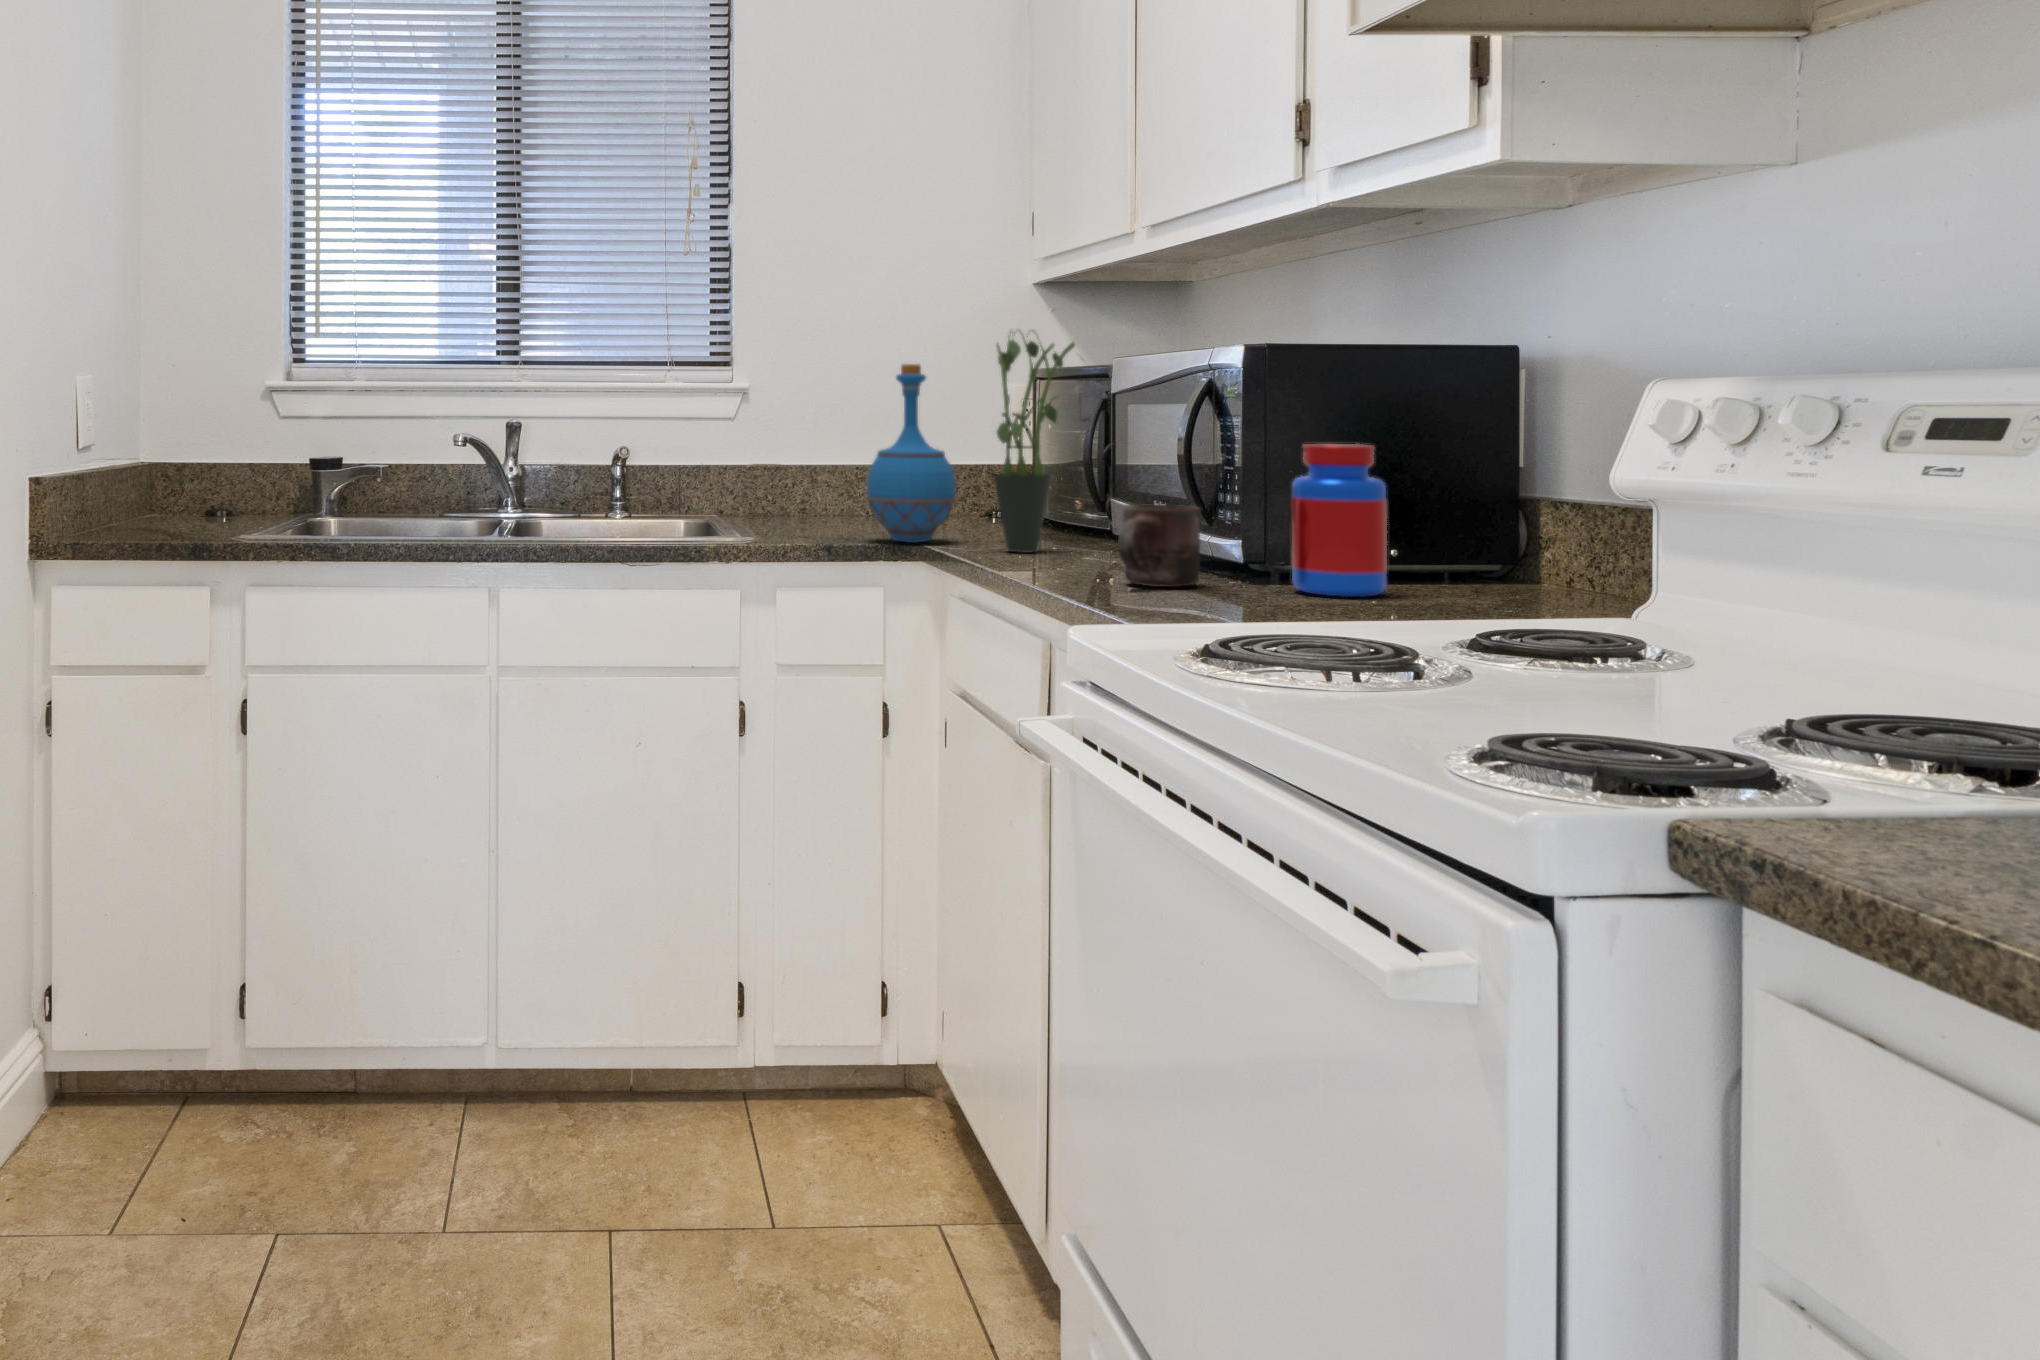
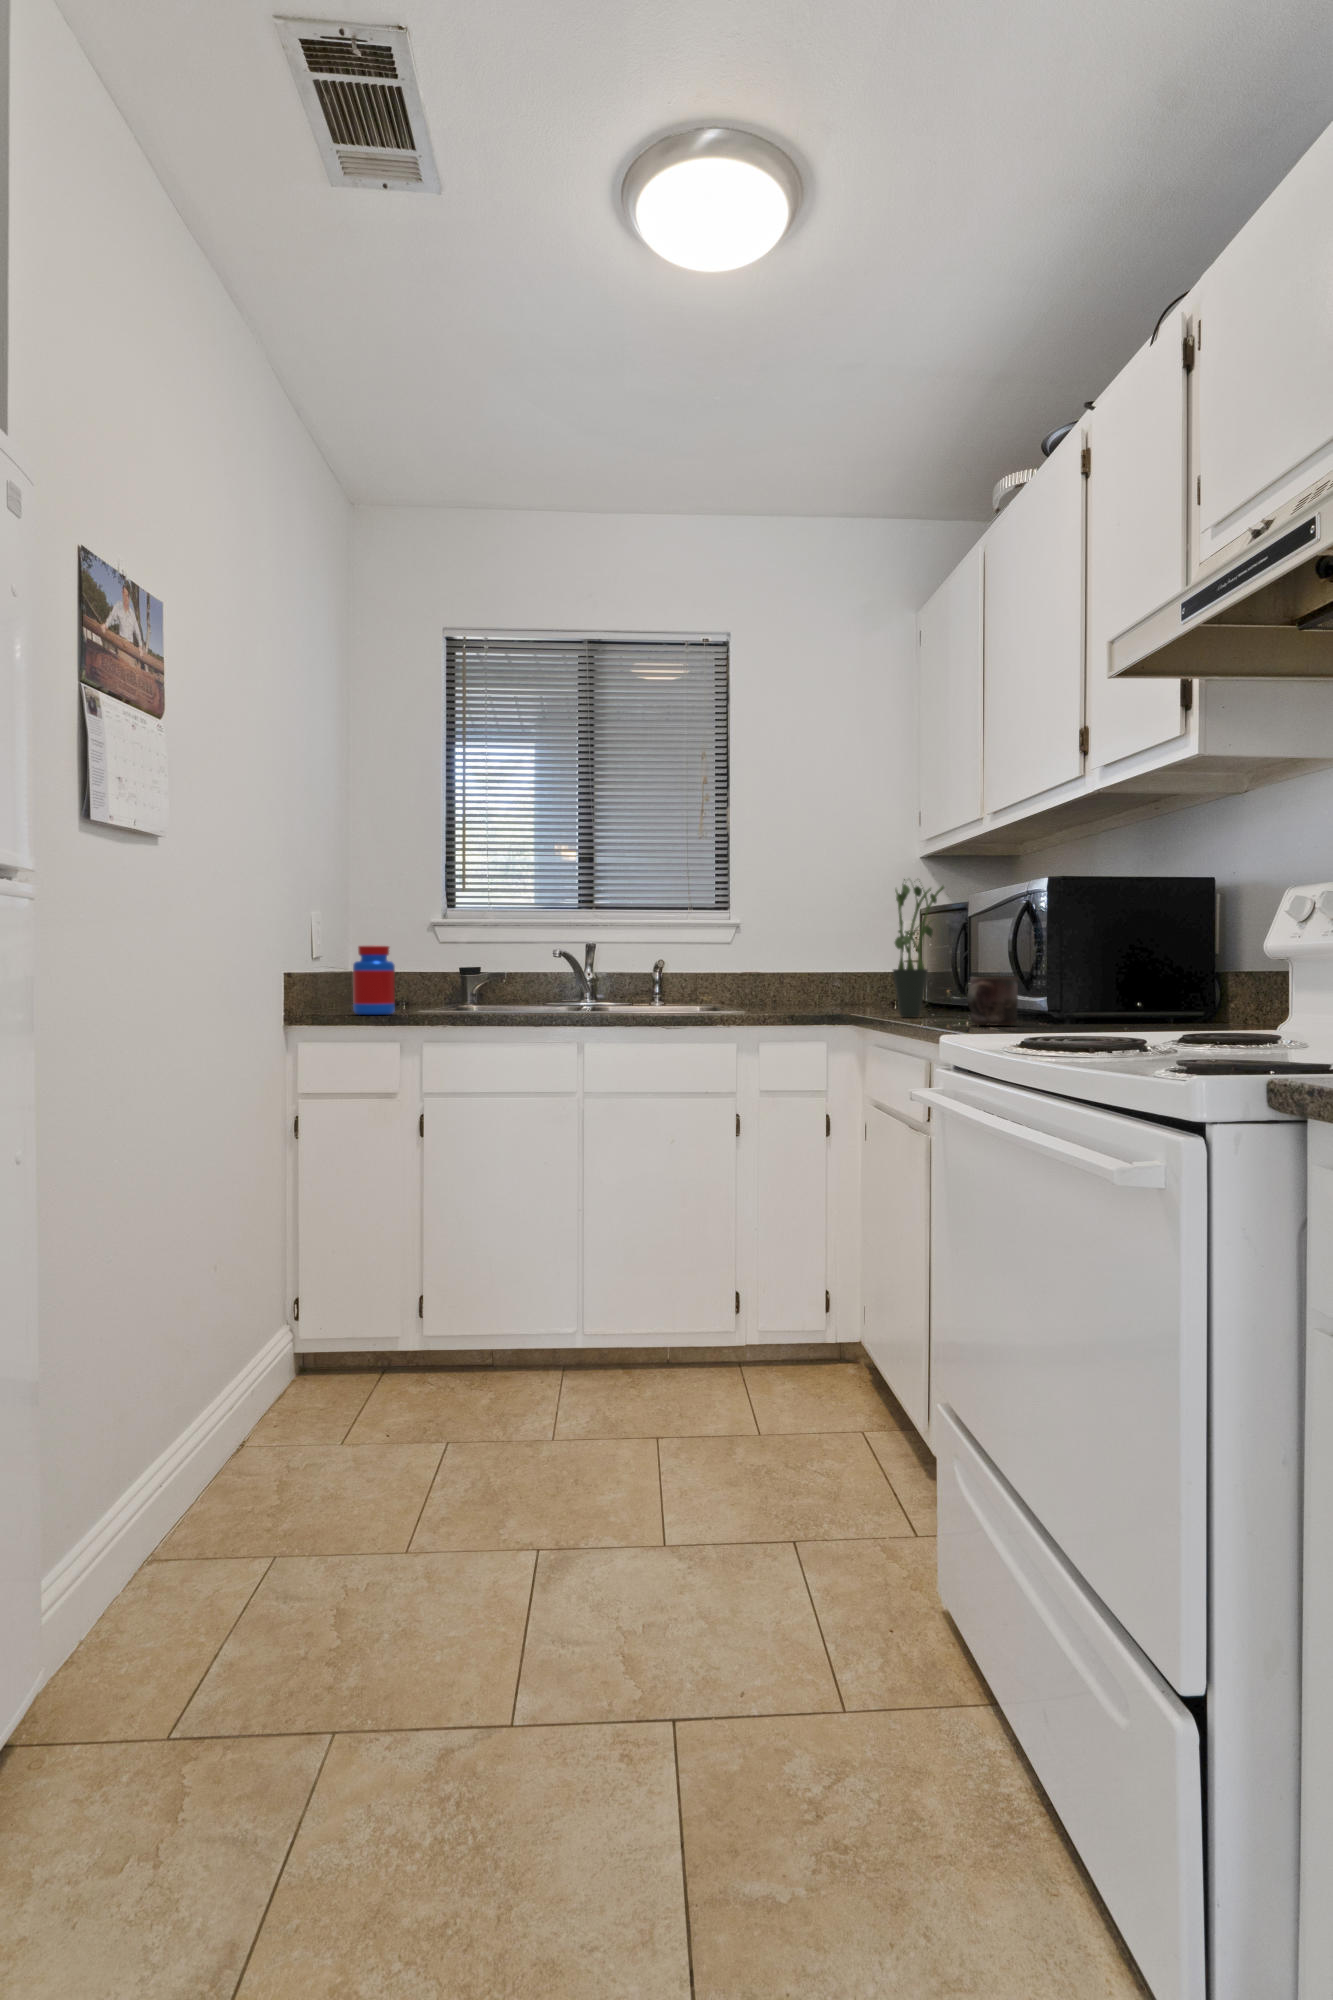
bottle: present [867,364,956,543] -> none [813,903,869,1015]
jar: present [1291,444,1387,597] -> present [353,946,395,1015]

